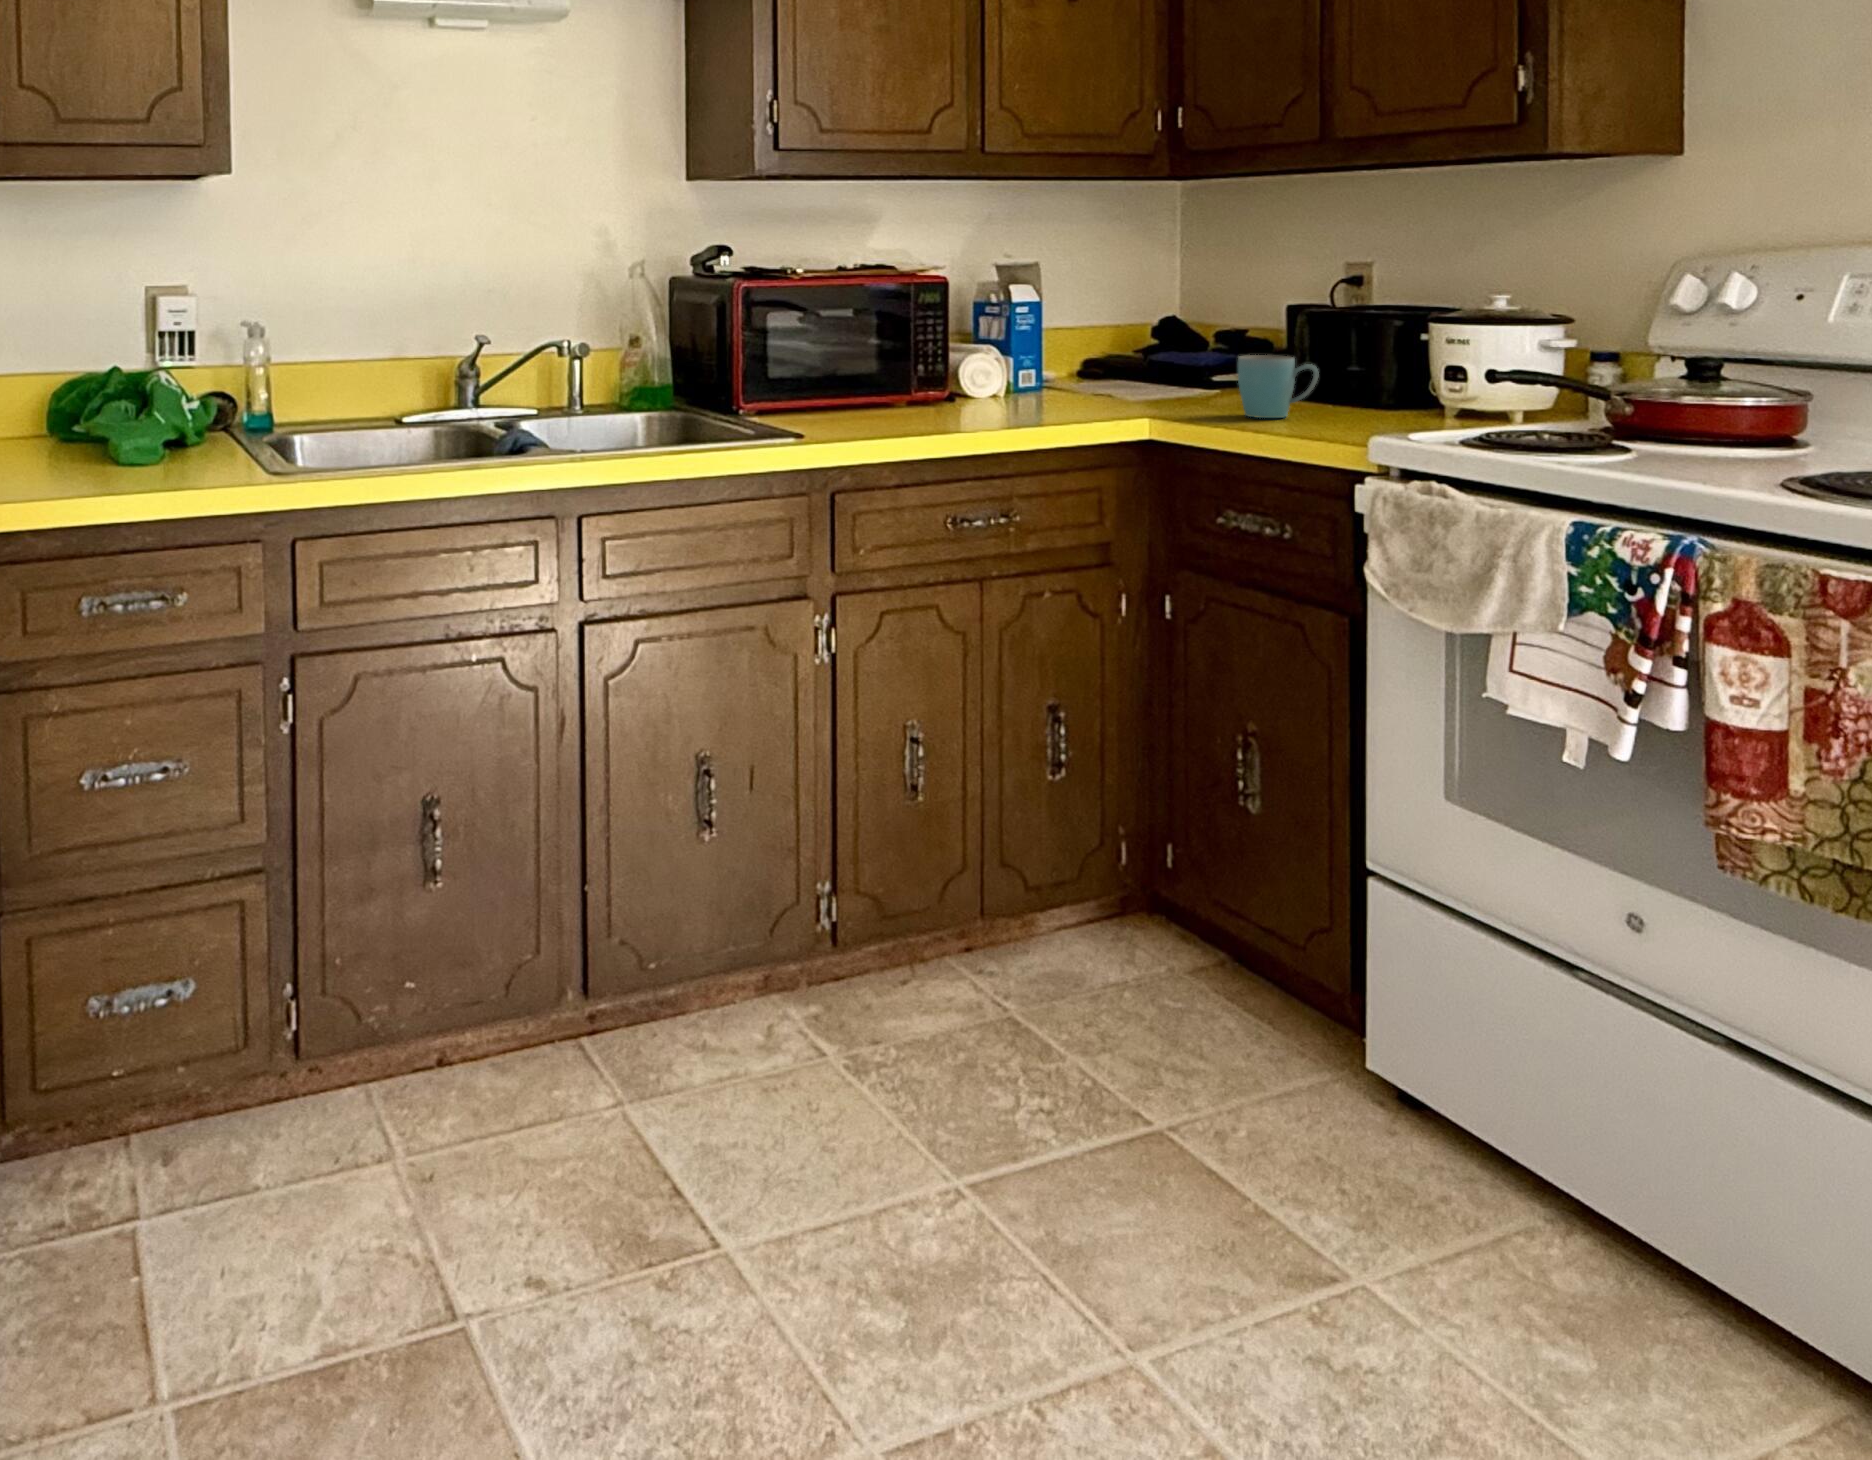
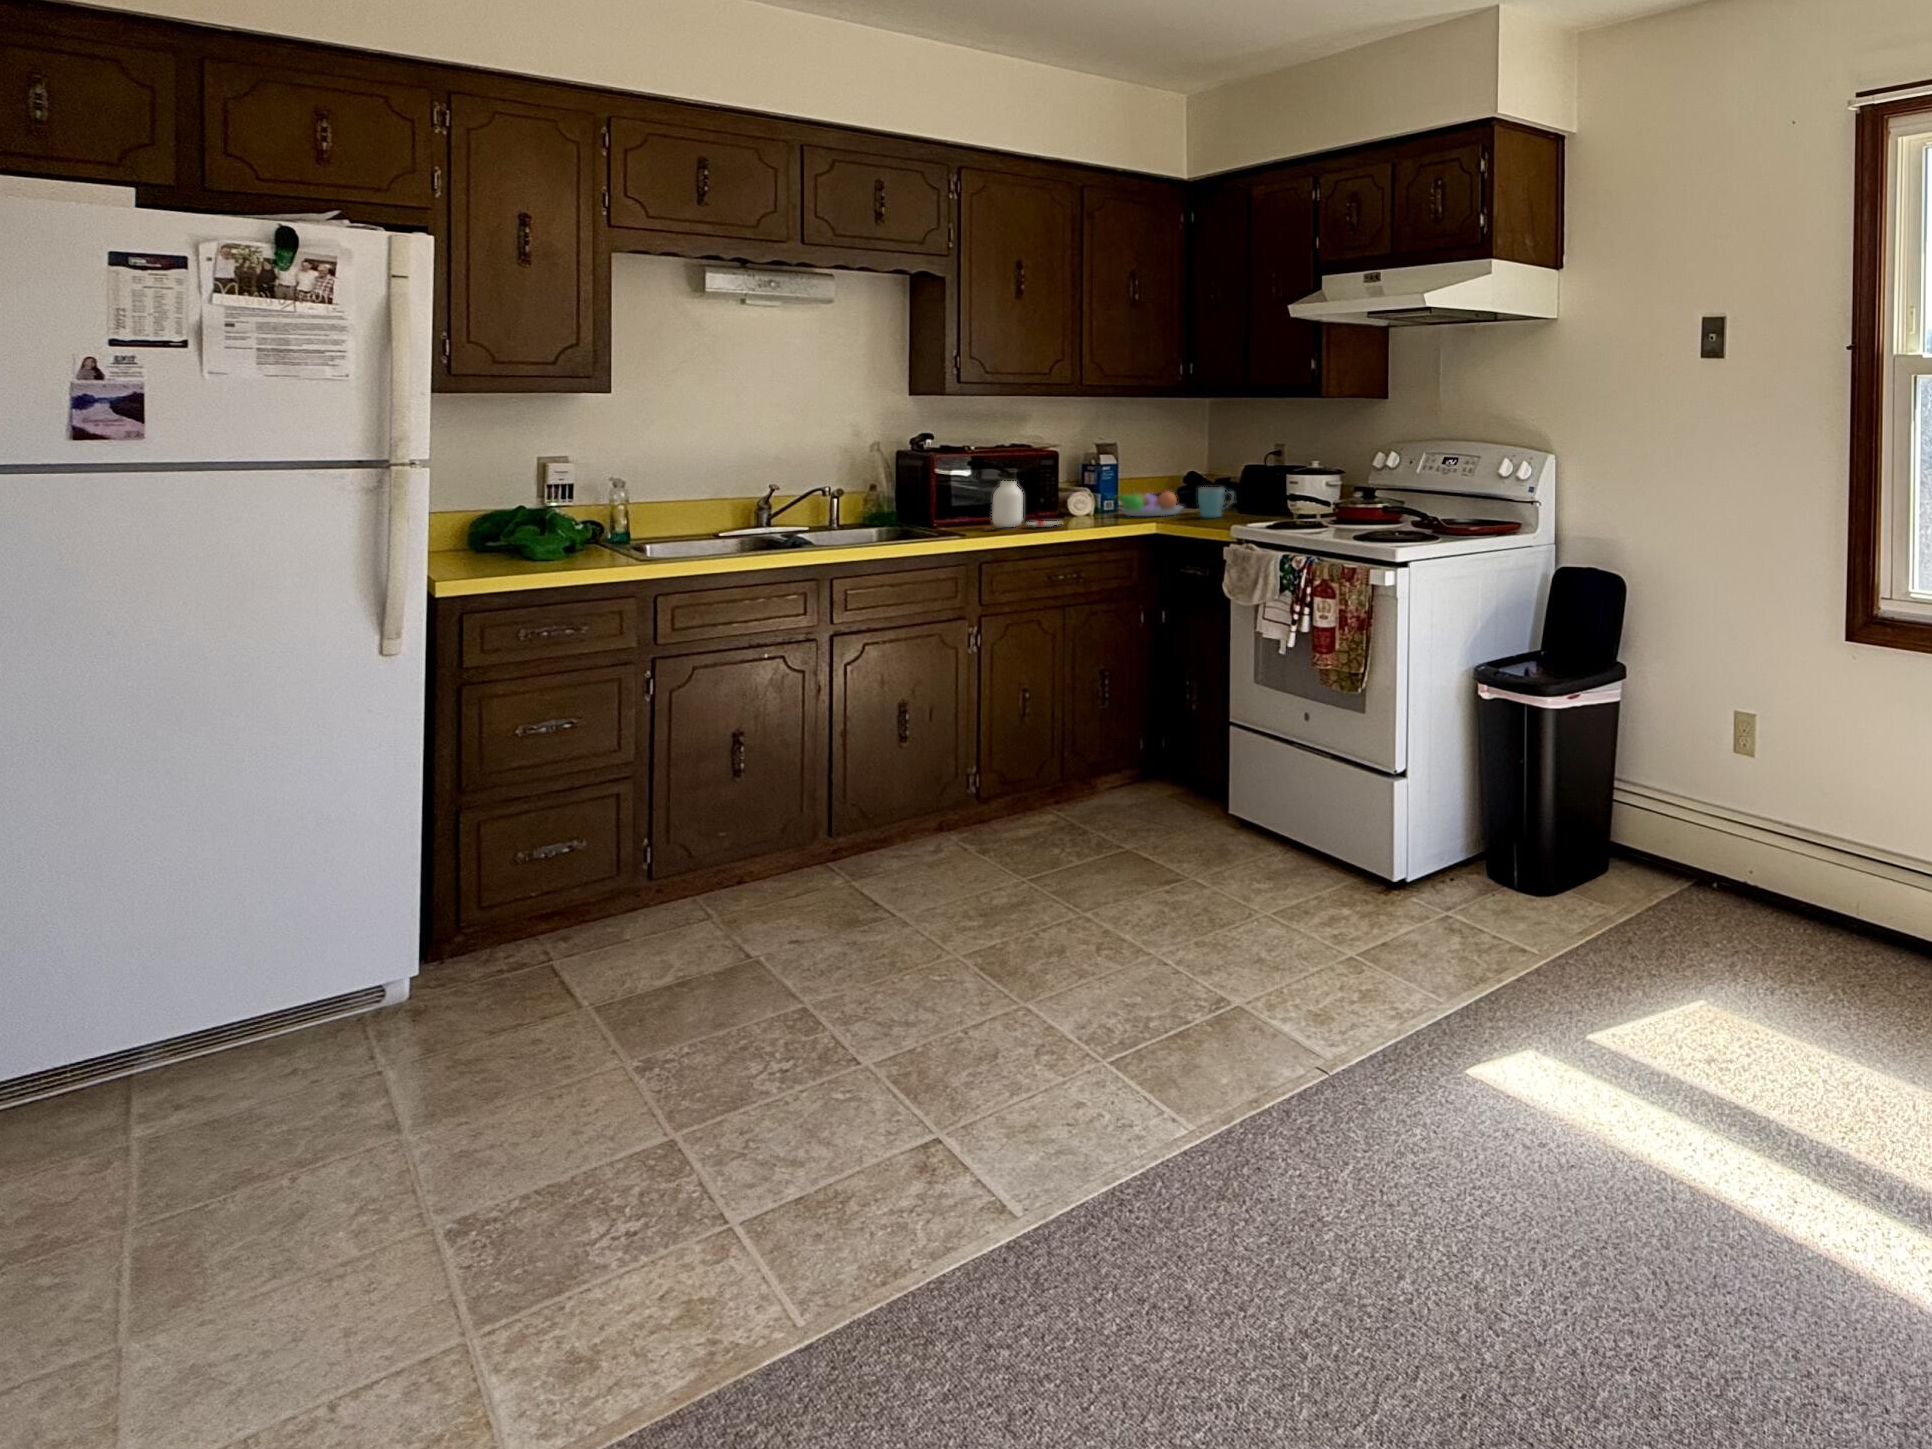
jar: none [833,337,978,429] -> present [992,481,1063,528]
fruit bowl: none [1053,353,1194,410] -> present [1113,491,1182,516]

